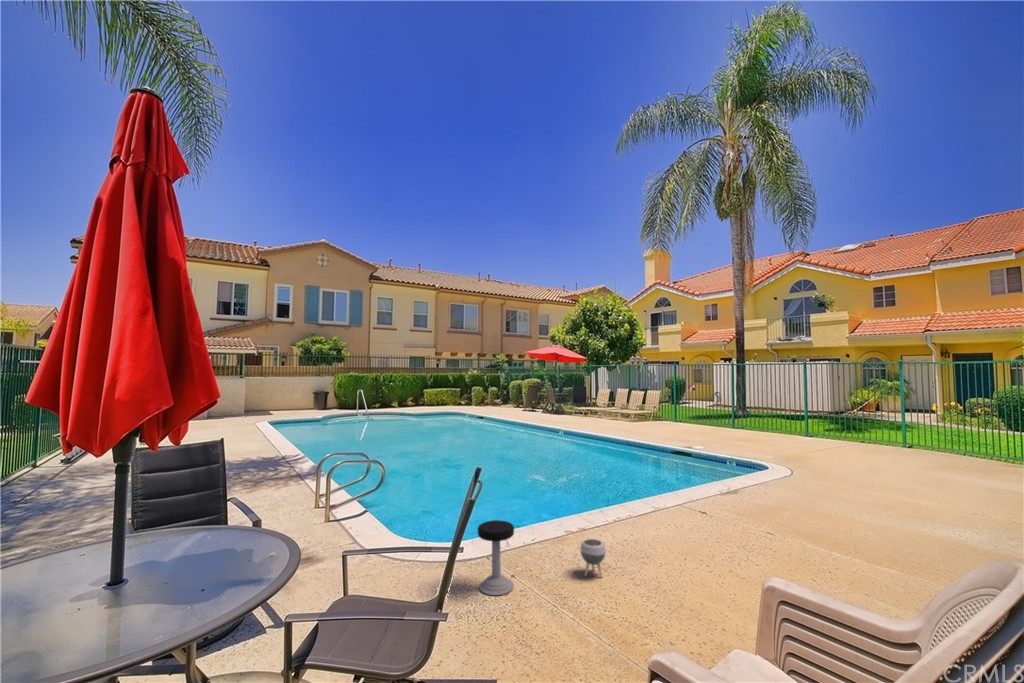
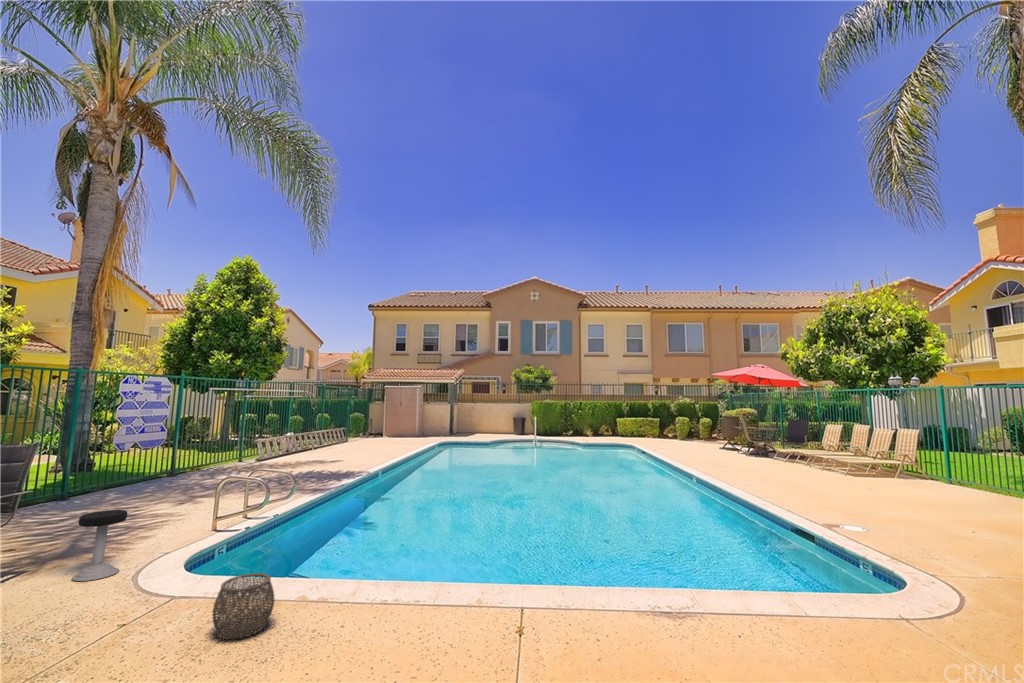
woven basket: none [681,524,722,568] -> present [212,573,275,639]
planter: present [580,539,606,577] -> none [138,553,174,600]

